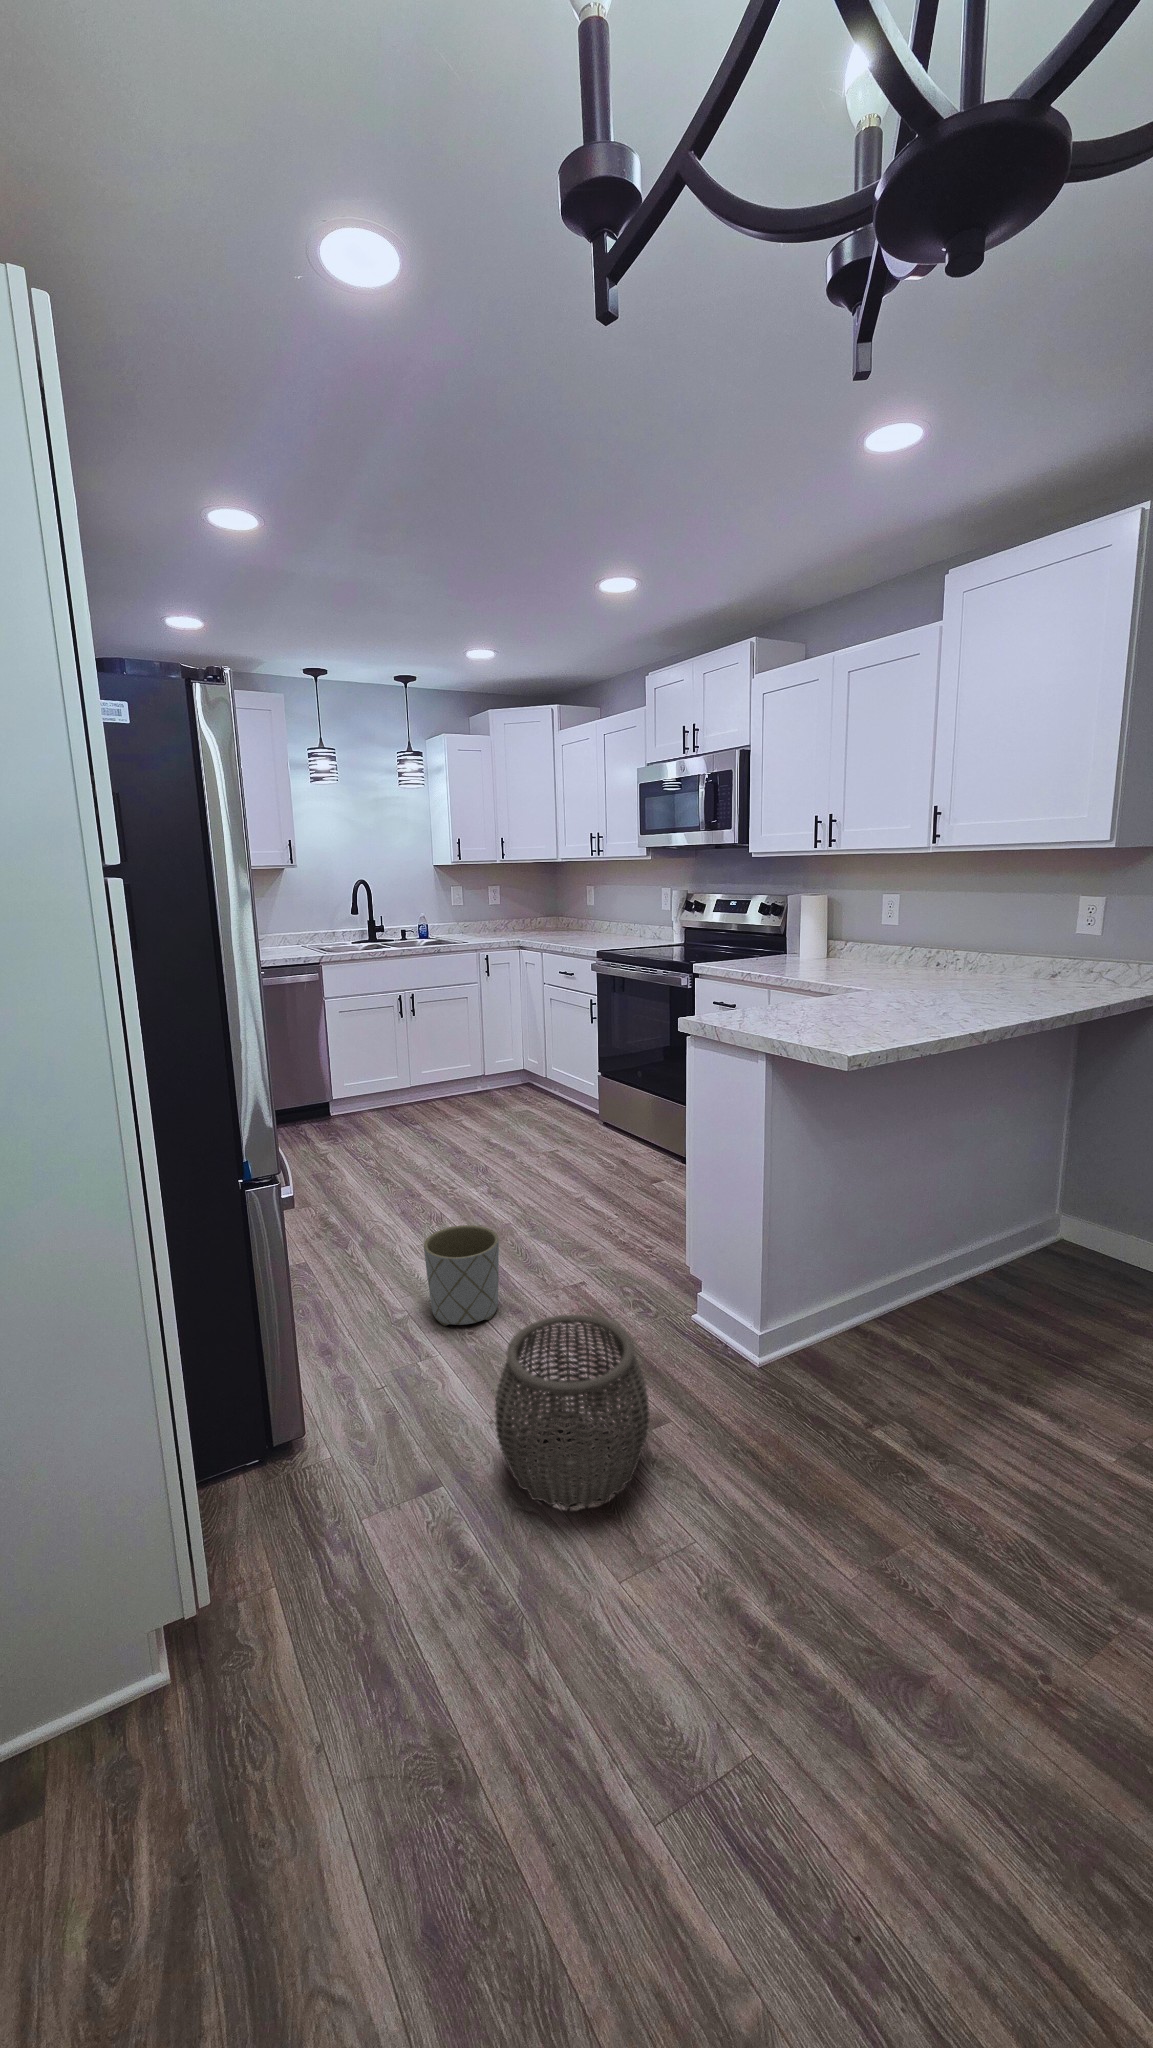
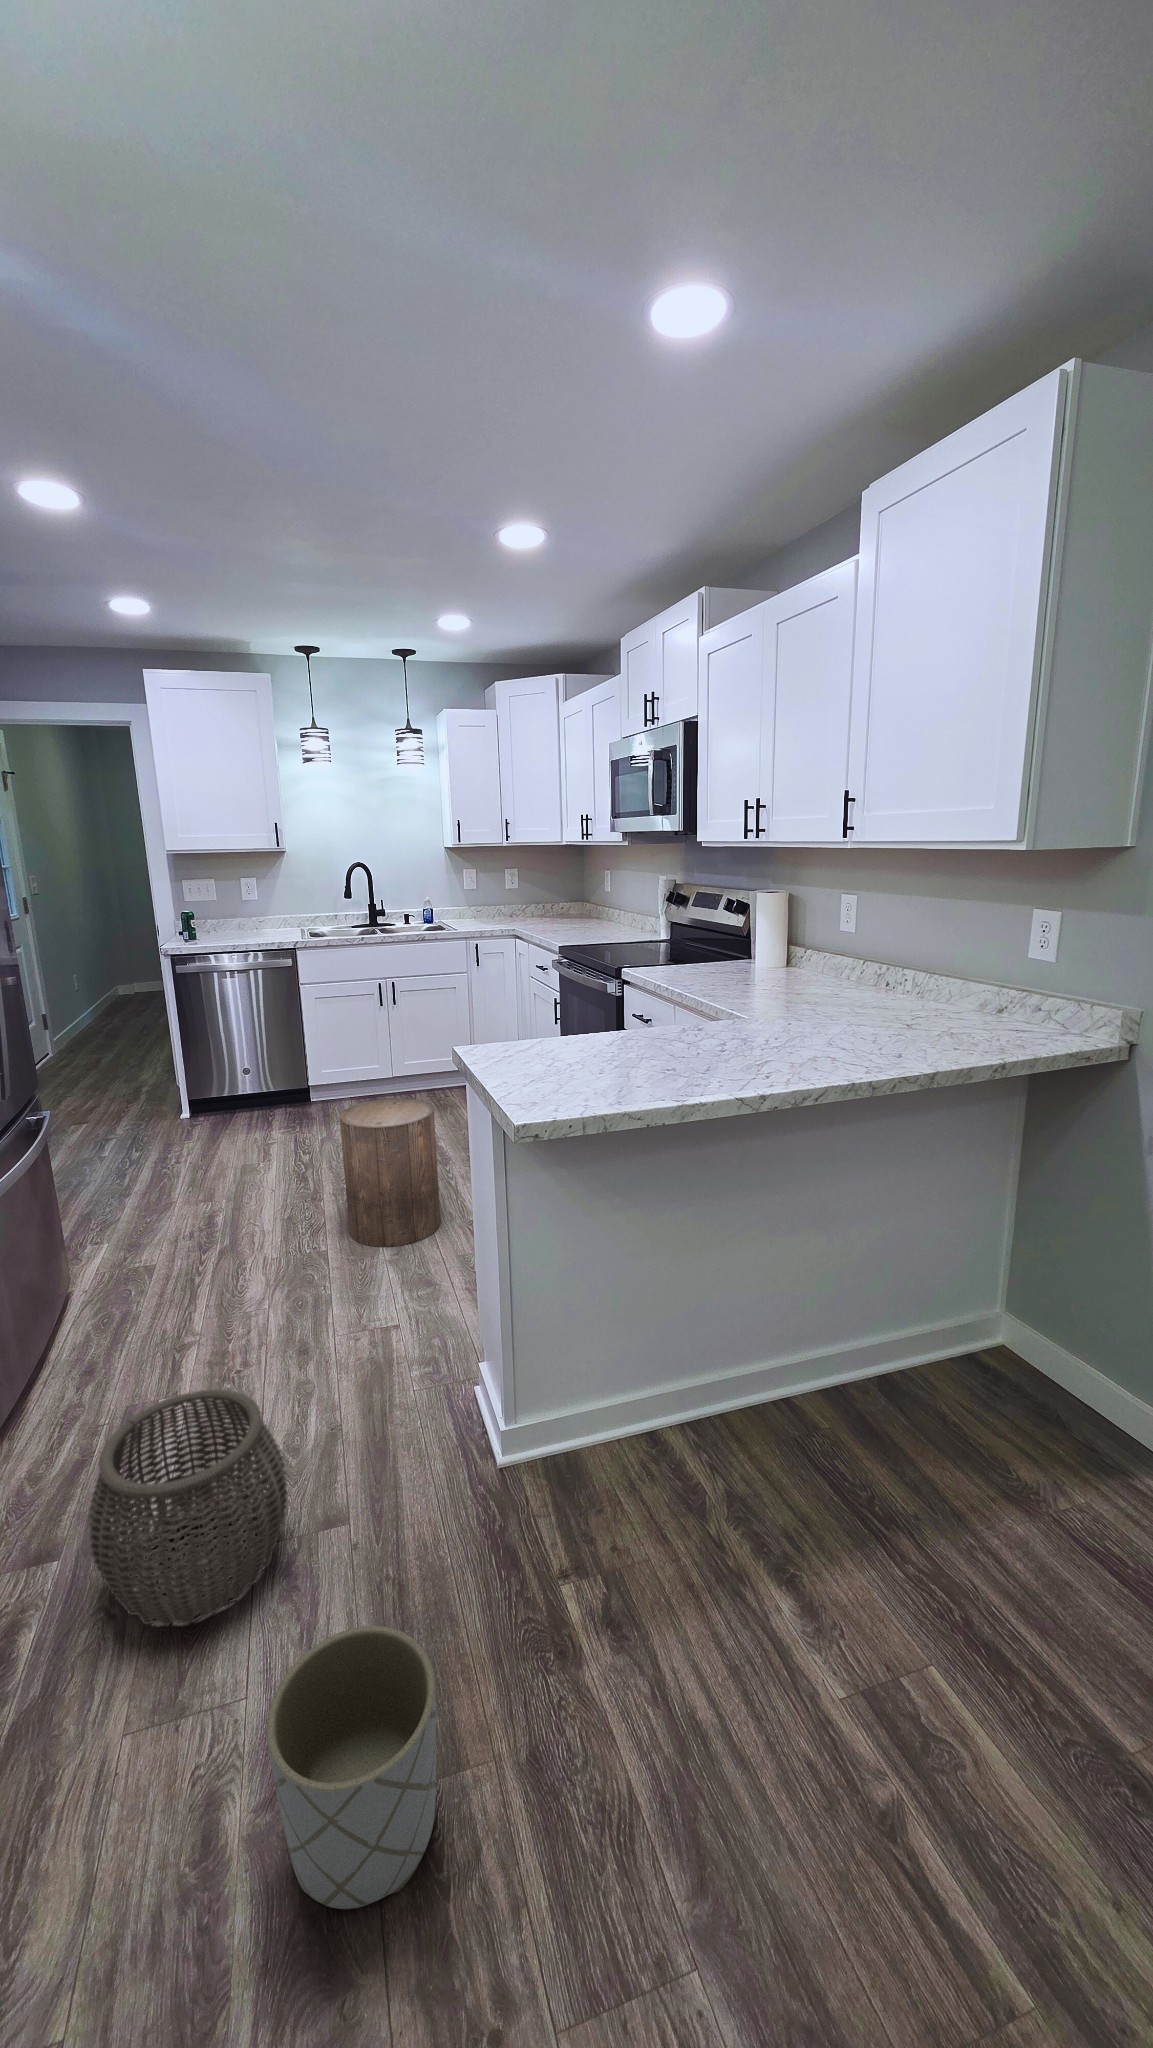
stool: none [466,1088,555,1223] -> present [340,1098,441,1247]
planter: present [424,1225,499,1326] -> present [266,1626,436,1909]

